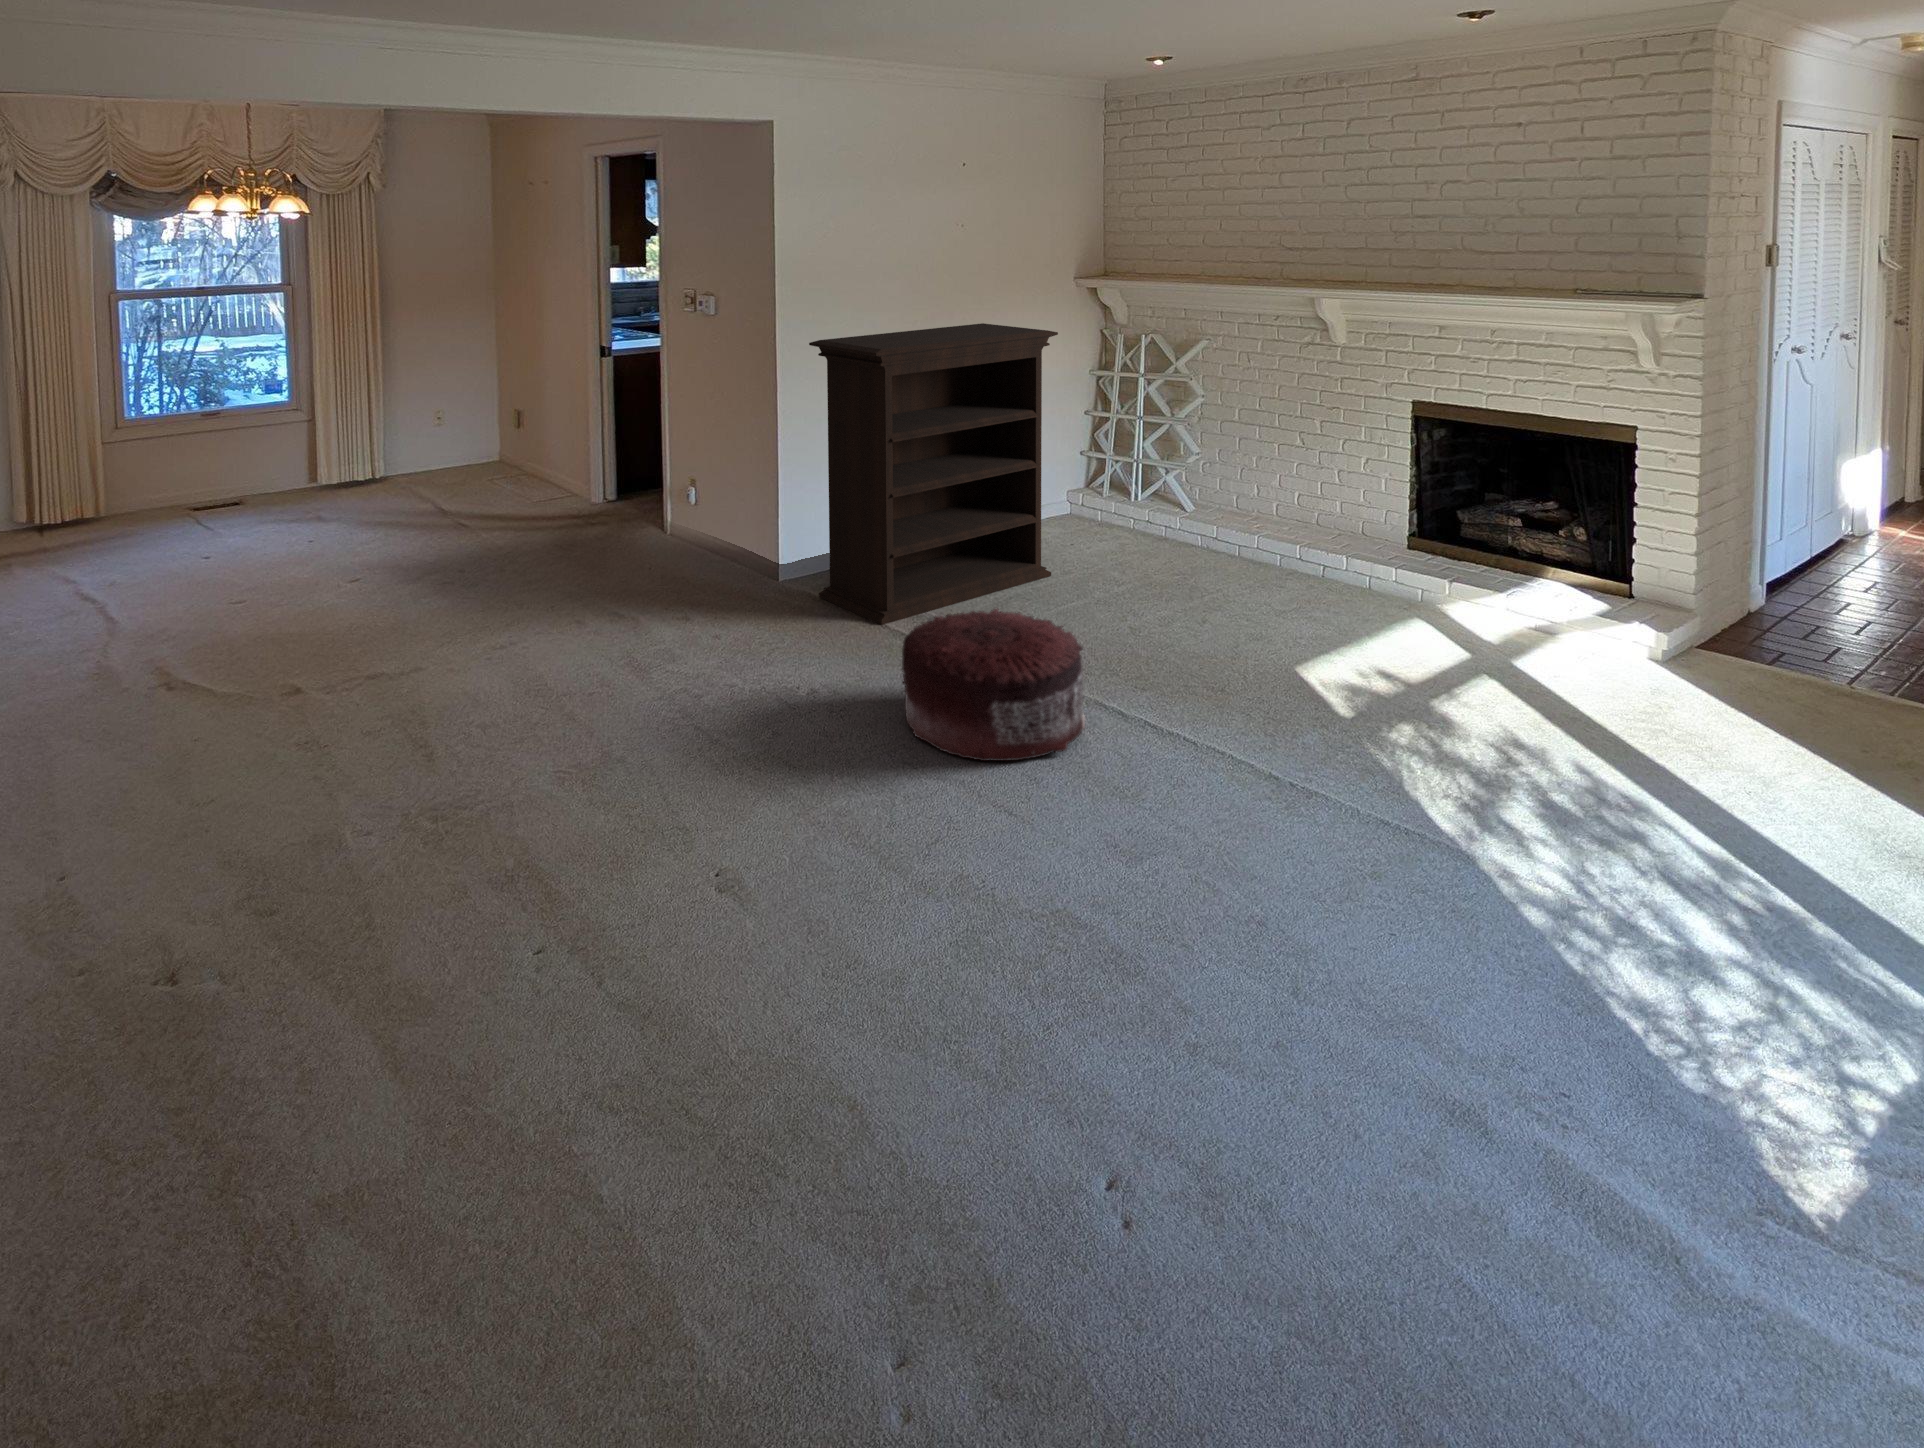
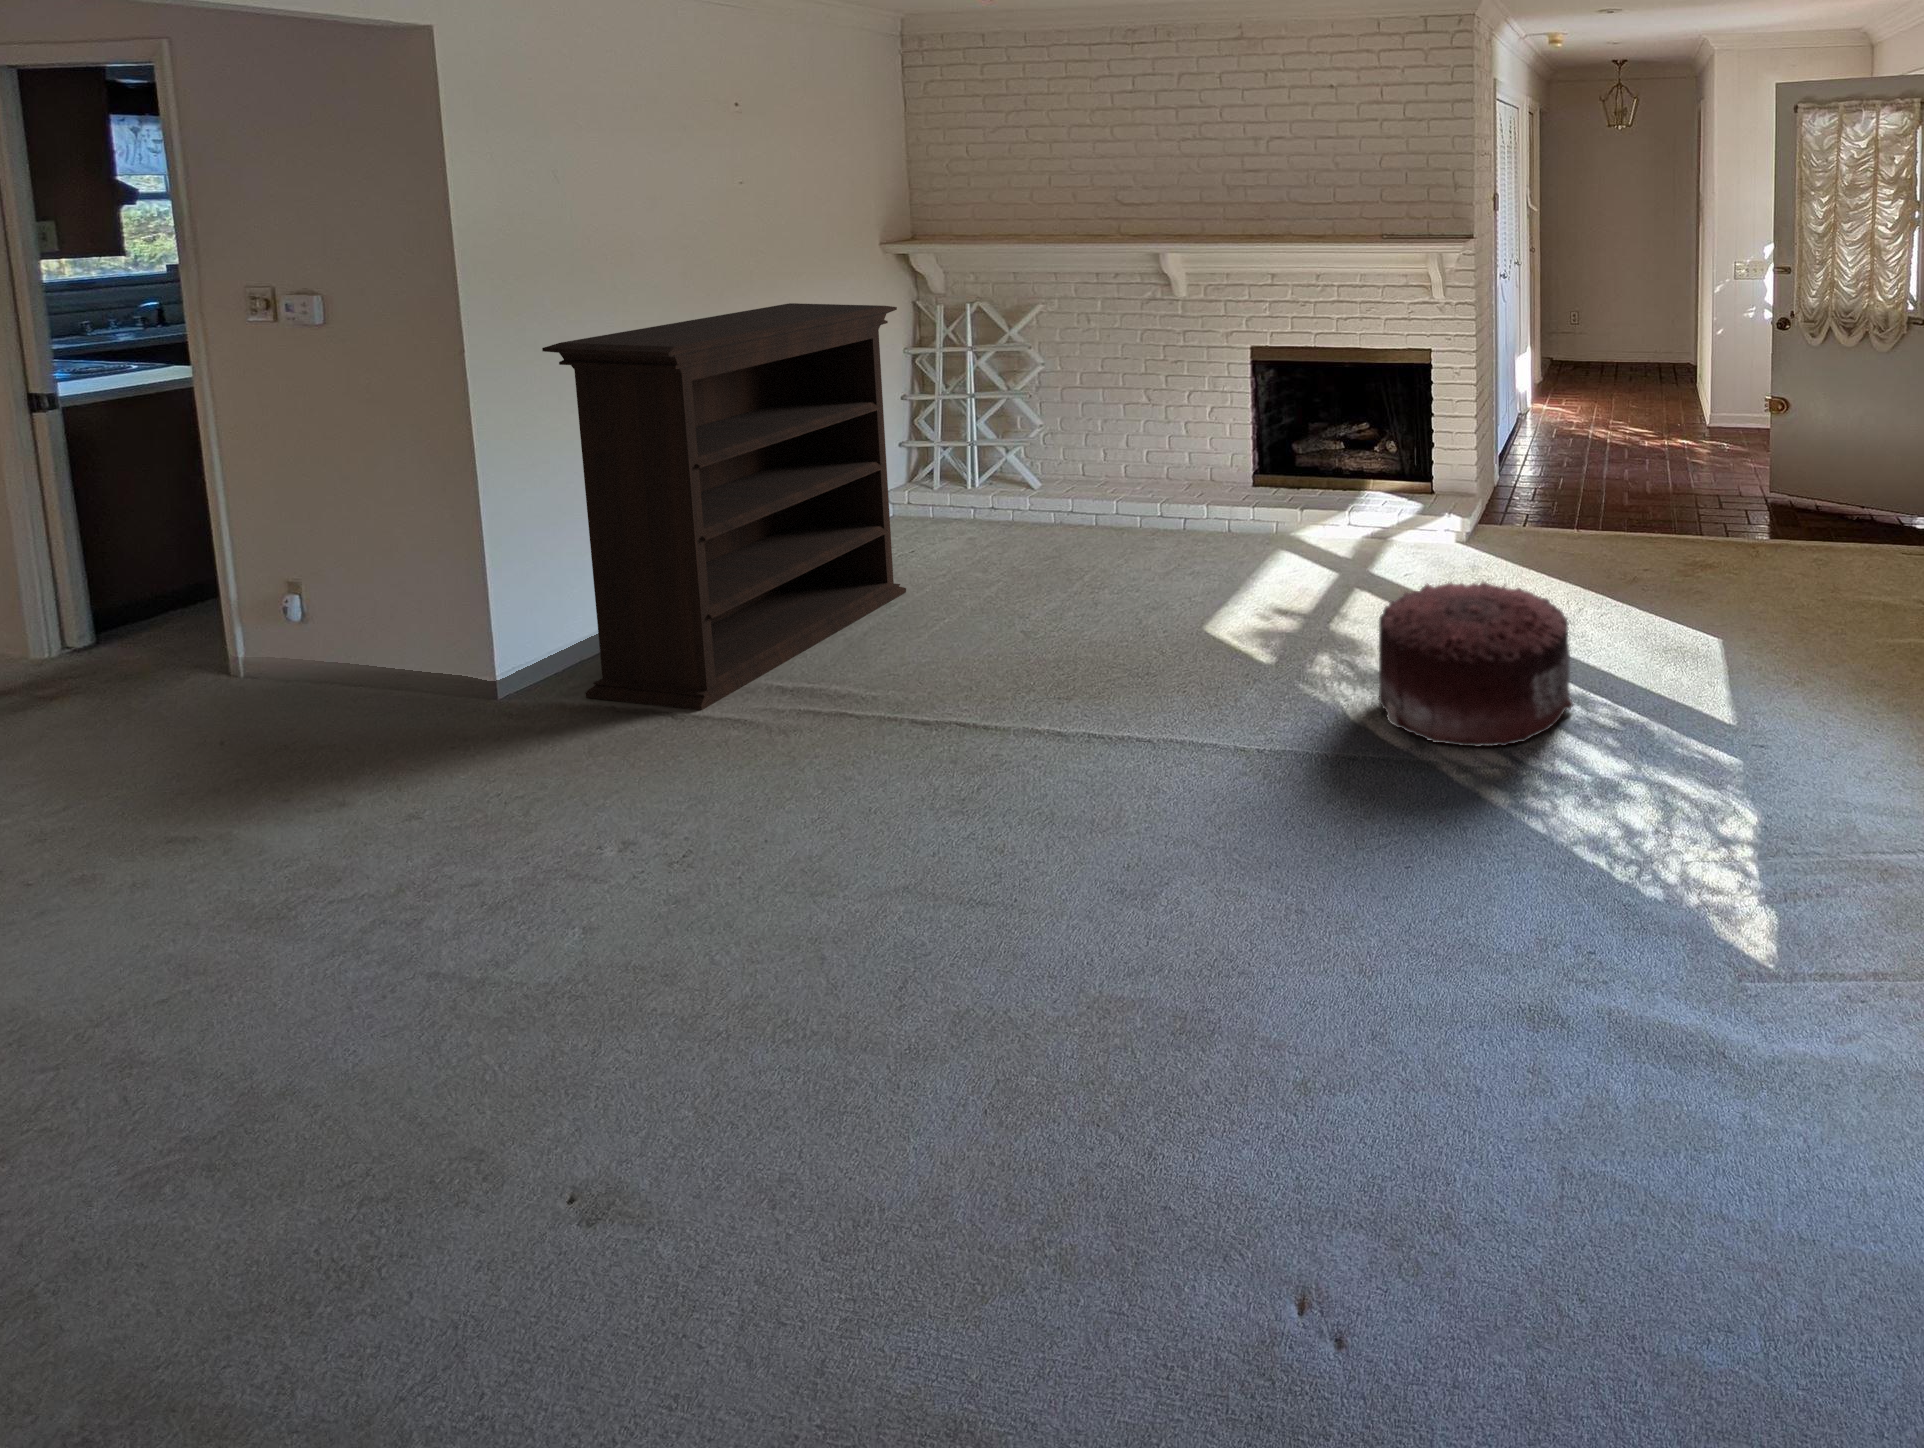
pouf: present [902,608,1085,761] -> present [1379,582,1574,747]

